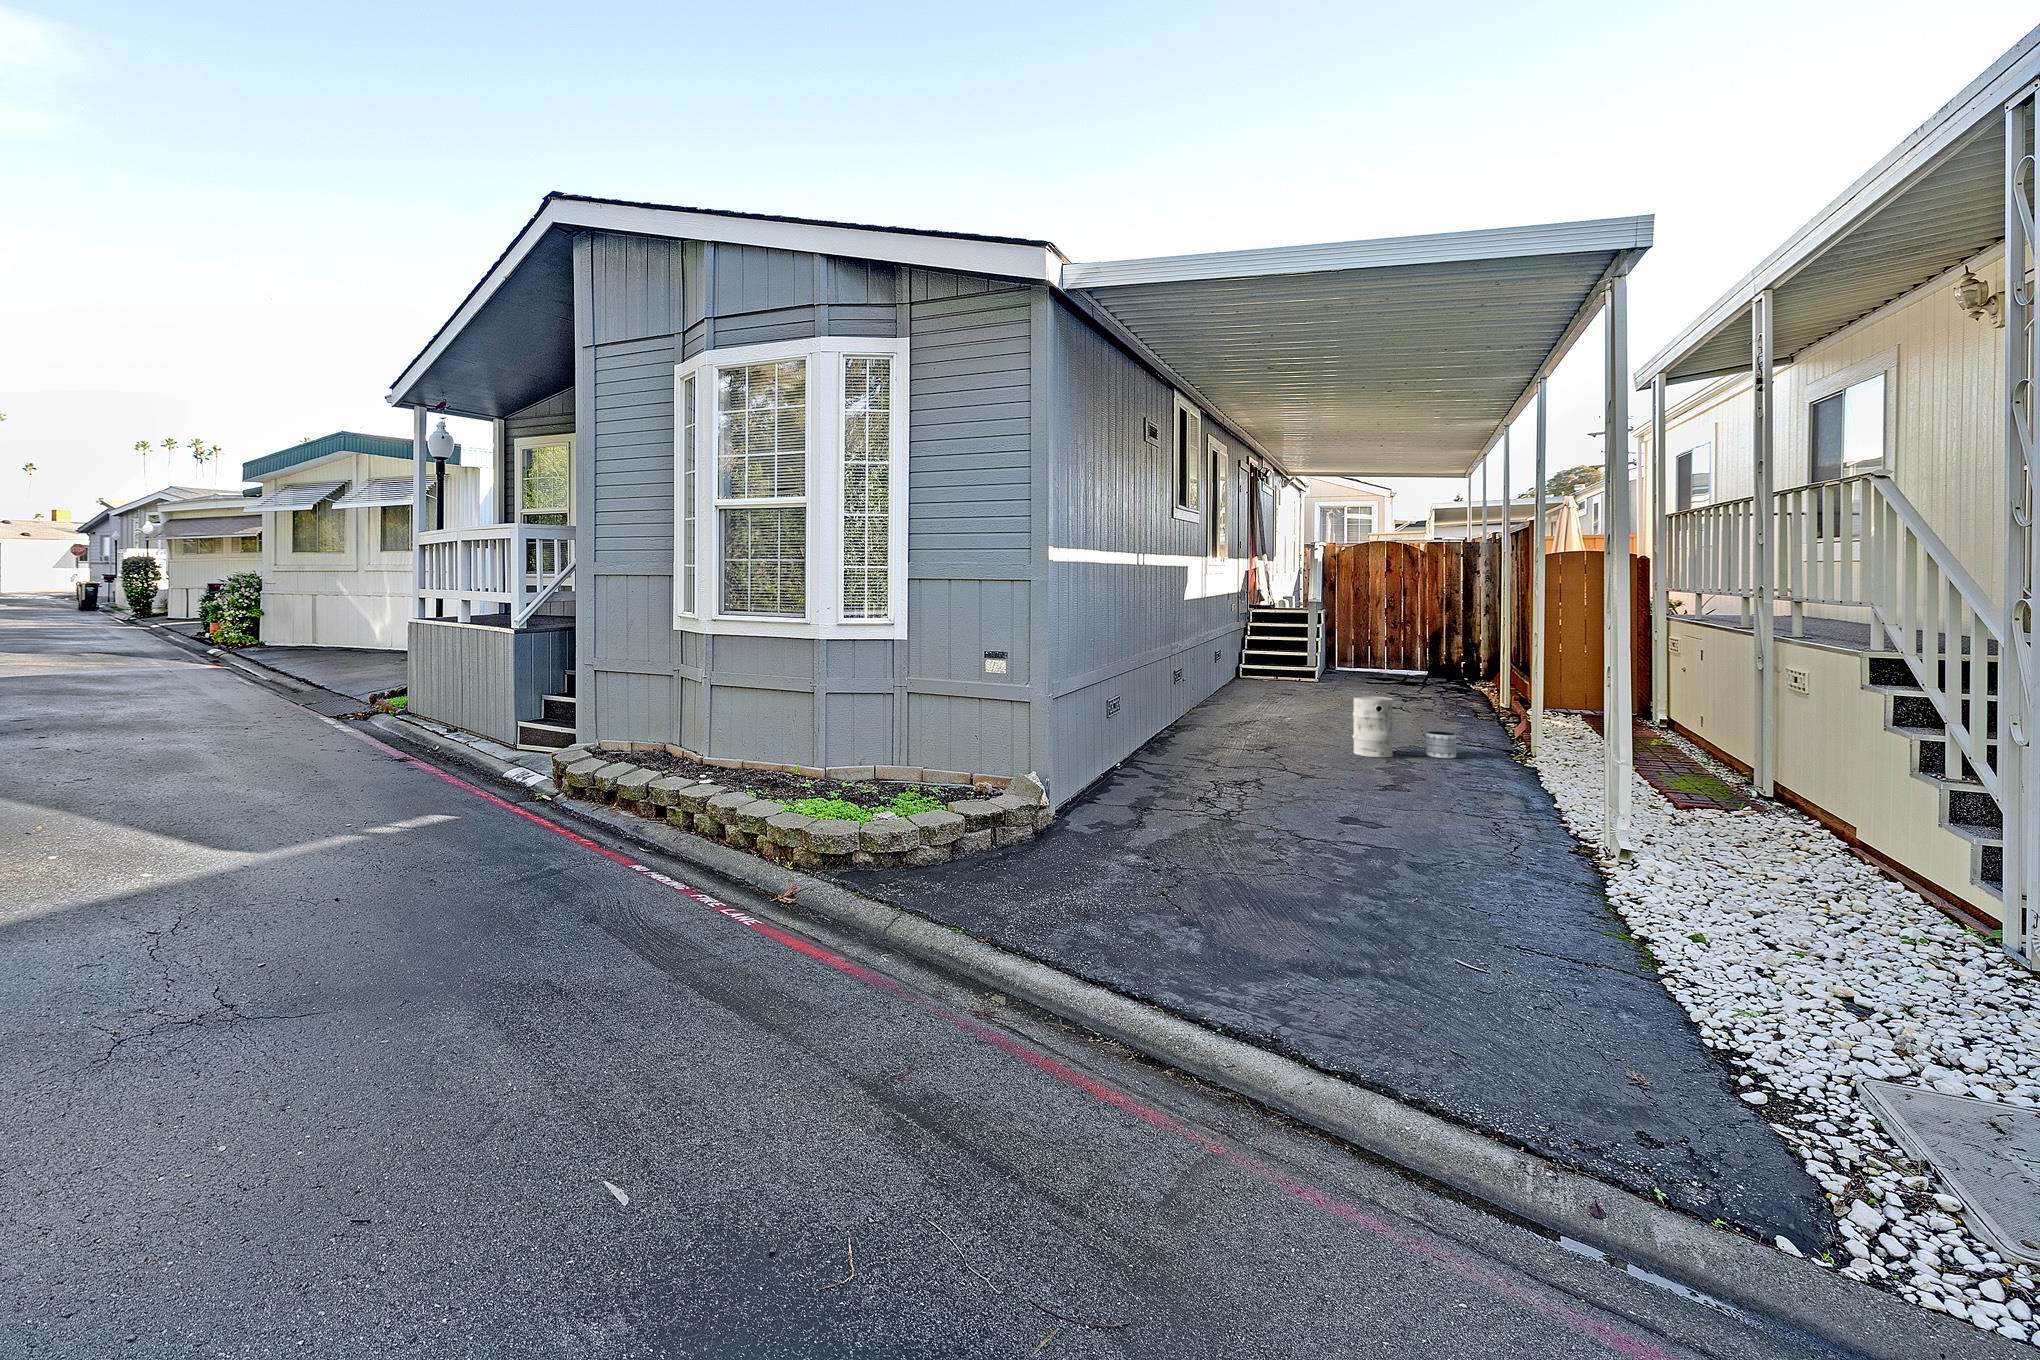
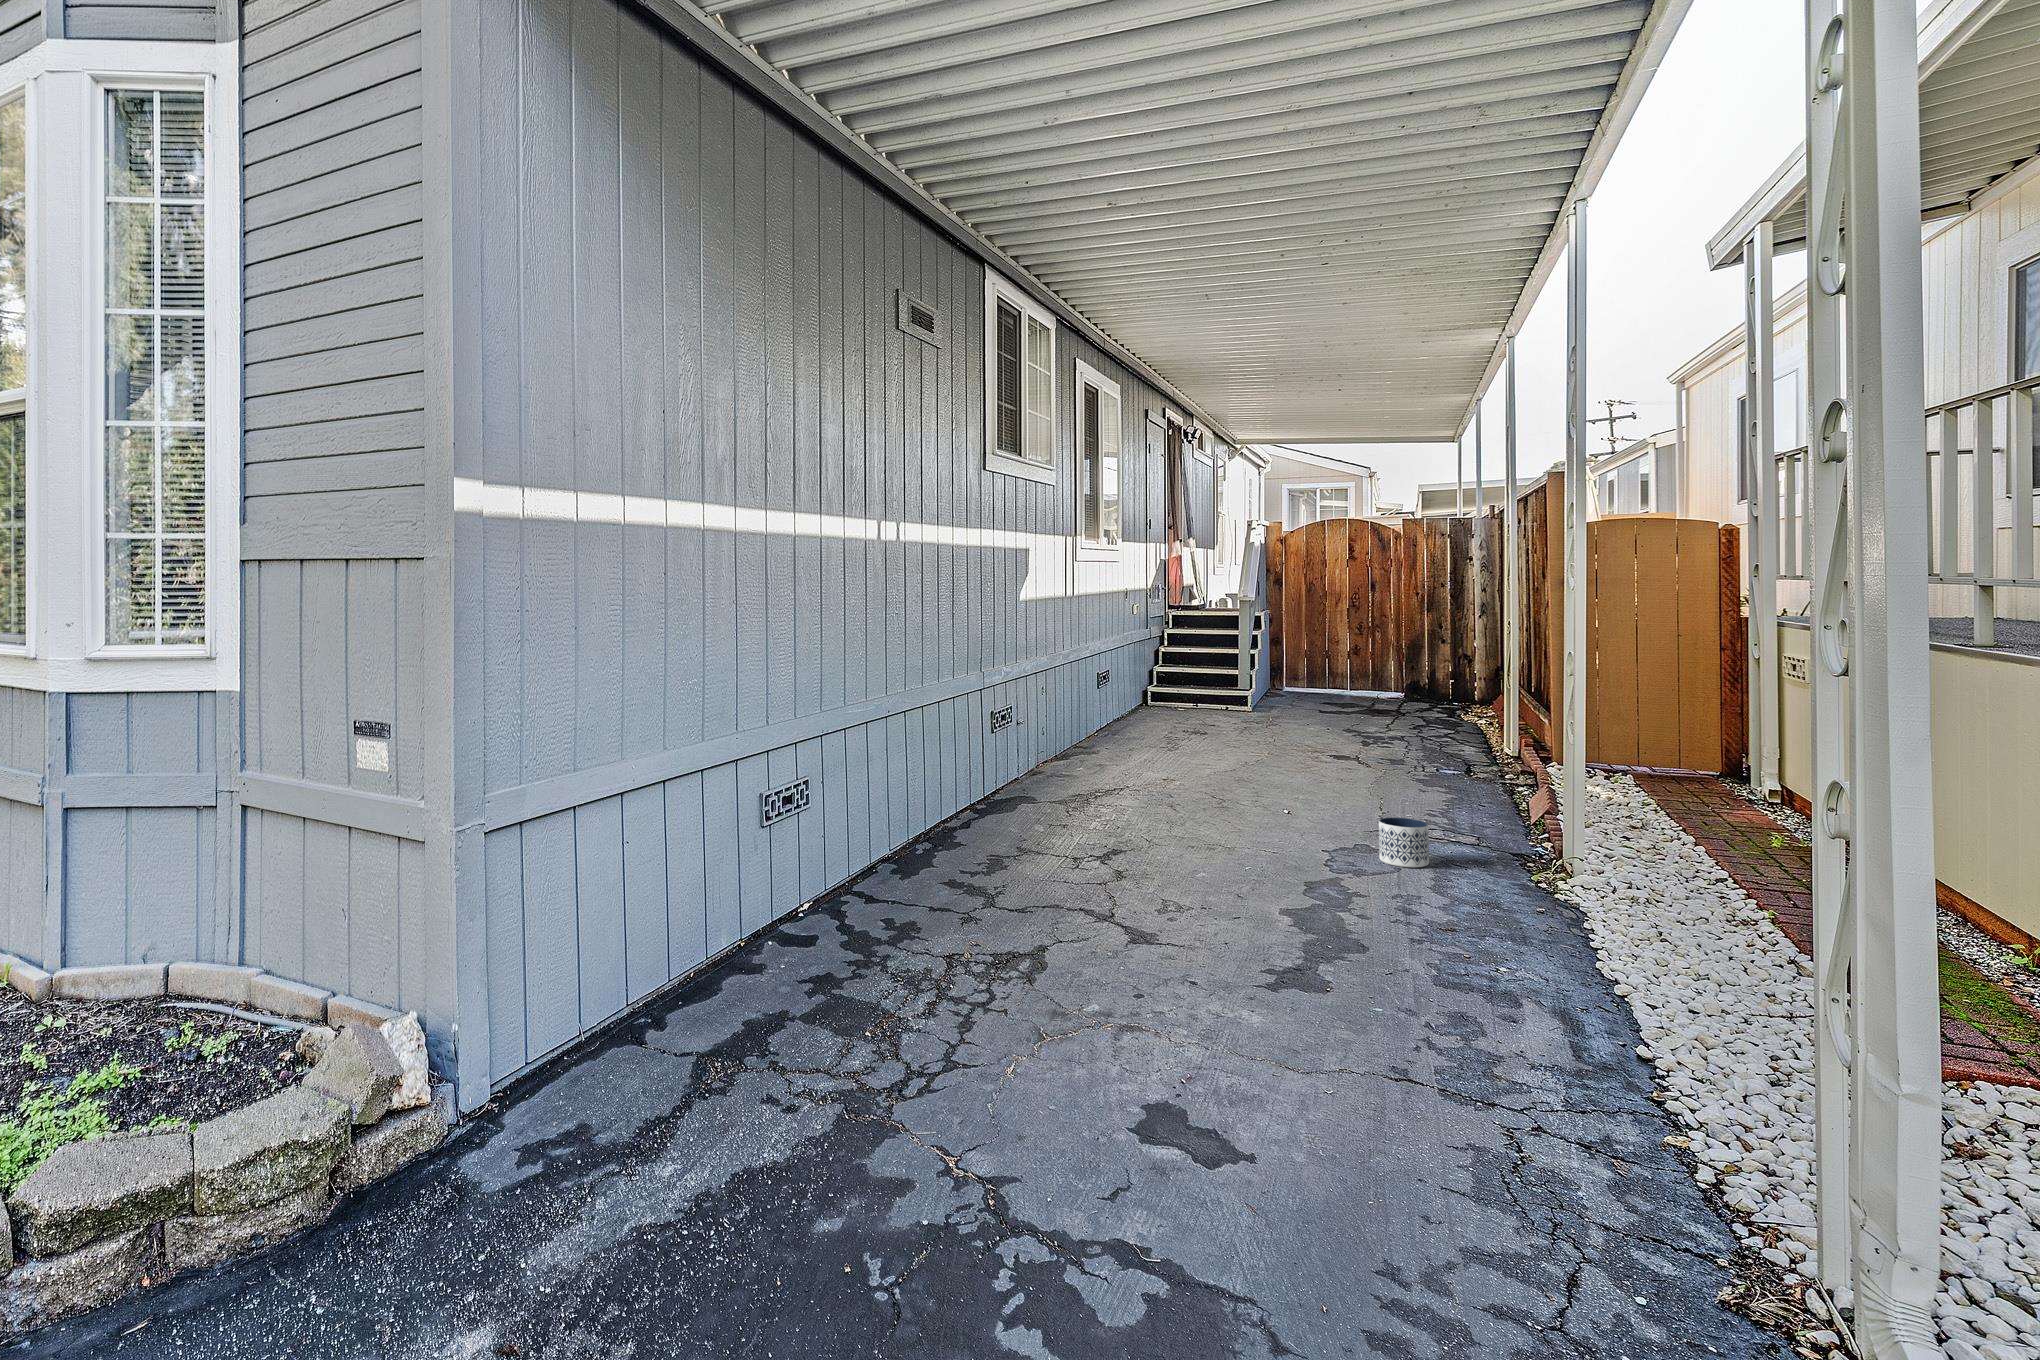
trash can: present [1352,696,1394,757] -> none [1256,758,1324,868]

